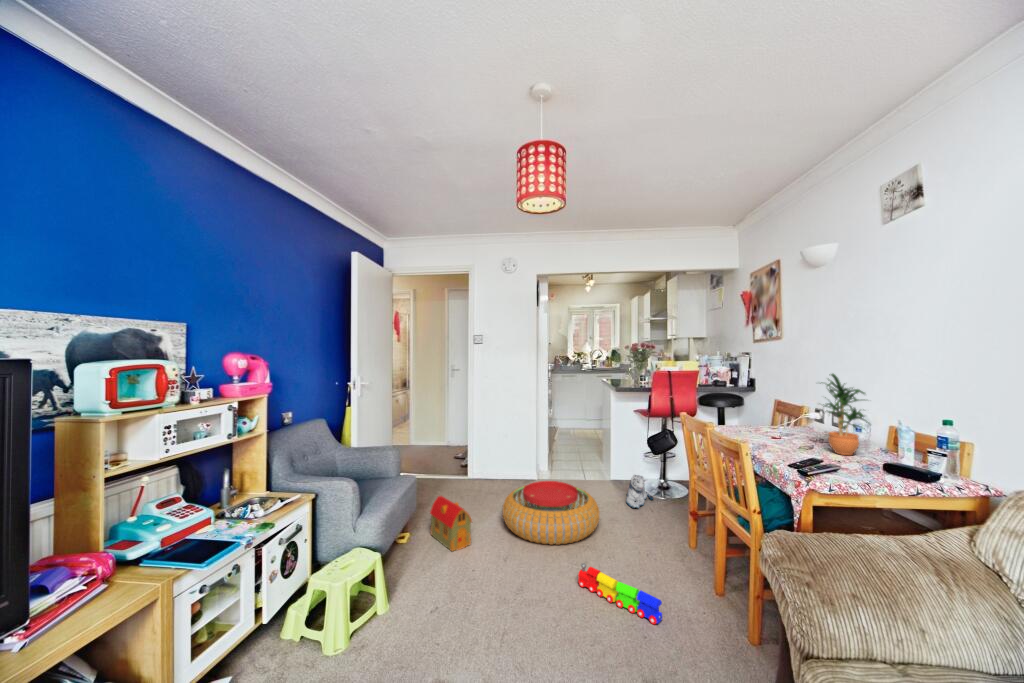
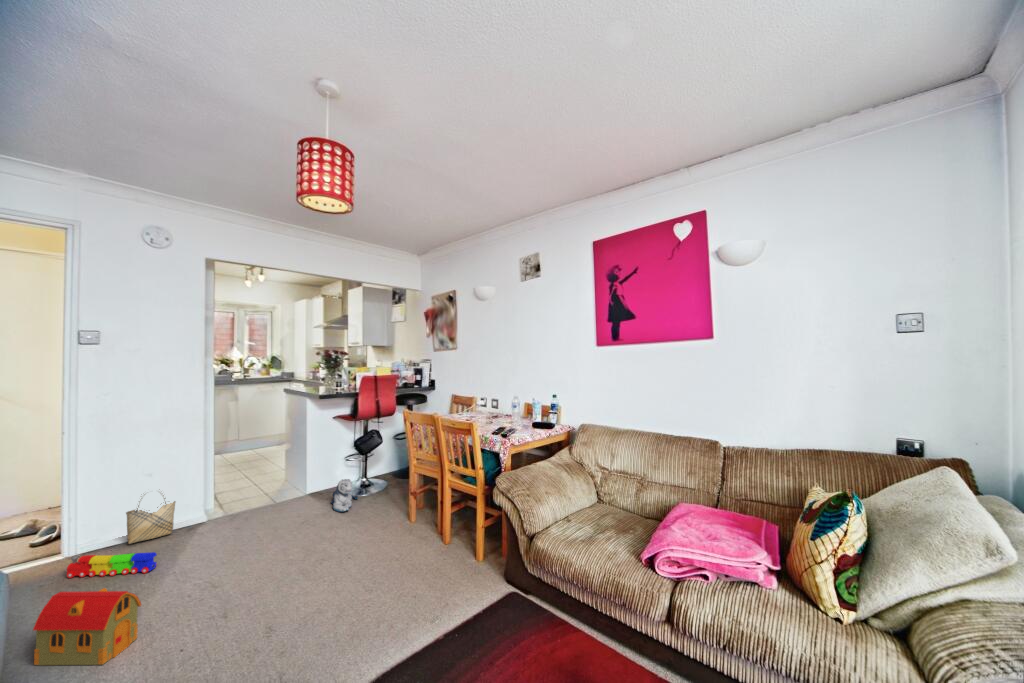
potted plant: present [821,374,867,455] -> none [494,373,521,425]
woven basket: none [491,444,517,482] -> present [126,495,175,544]
pouf: present [503,481,600,545] -> none [182,508,320,594]
toy train: present [578,563,662,625] -> present [67,552,157,578]

